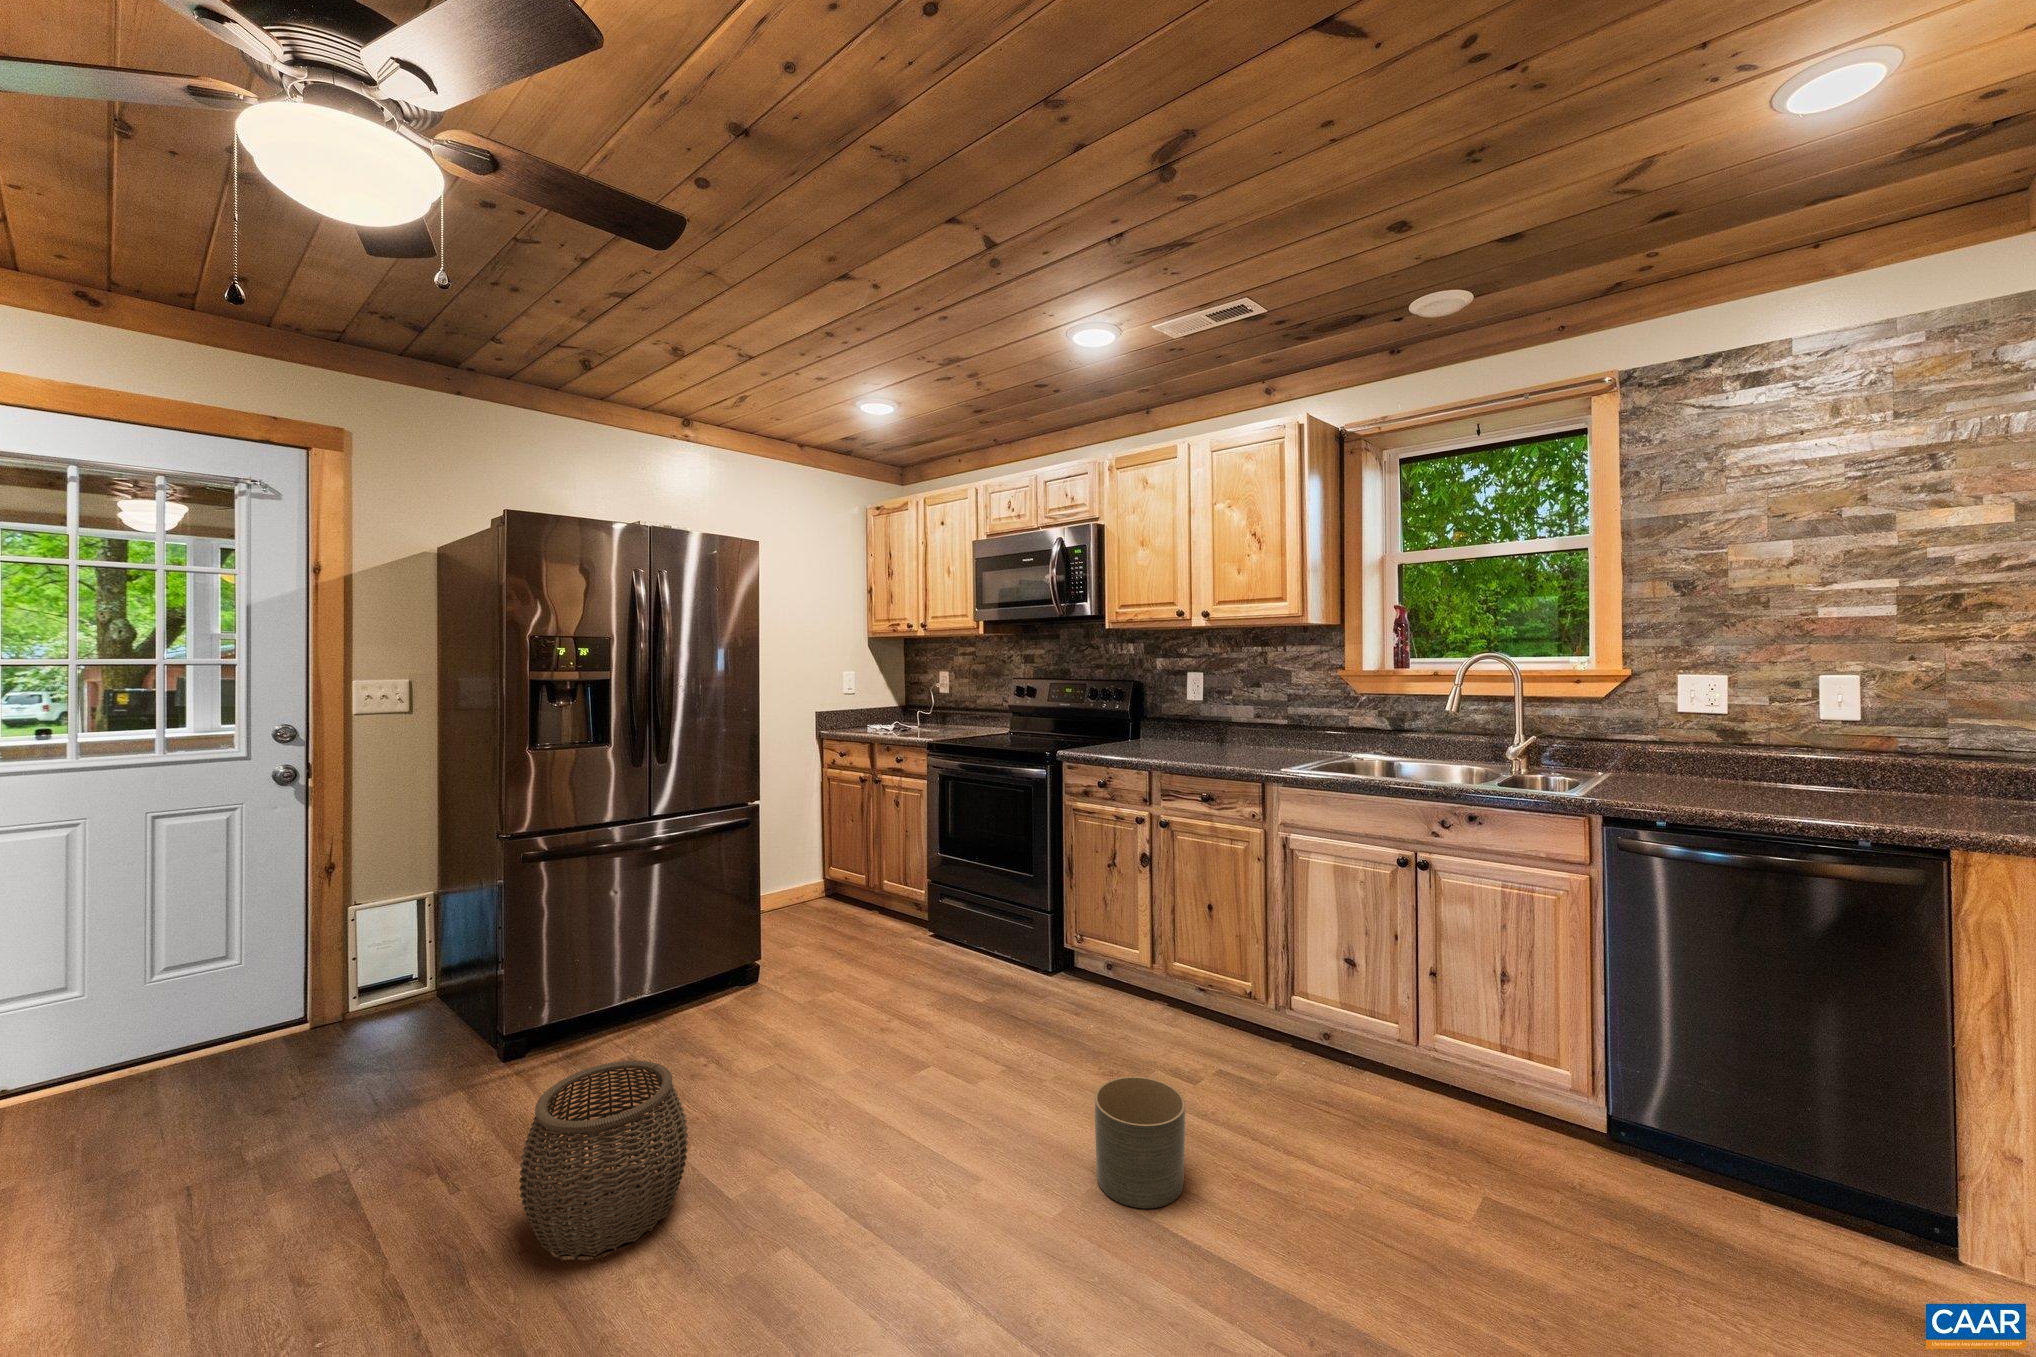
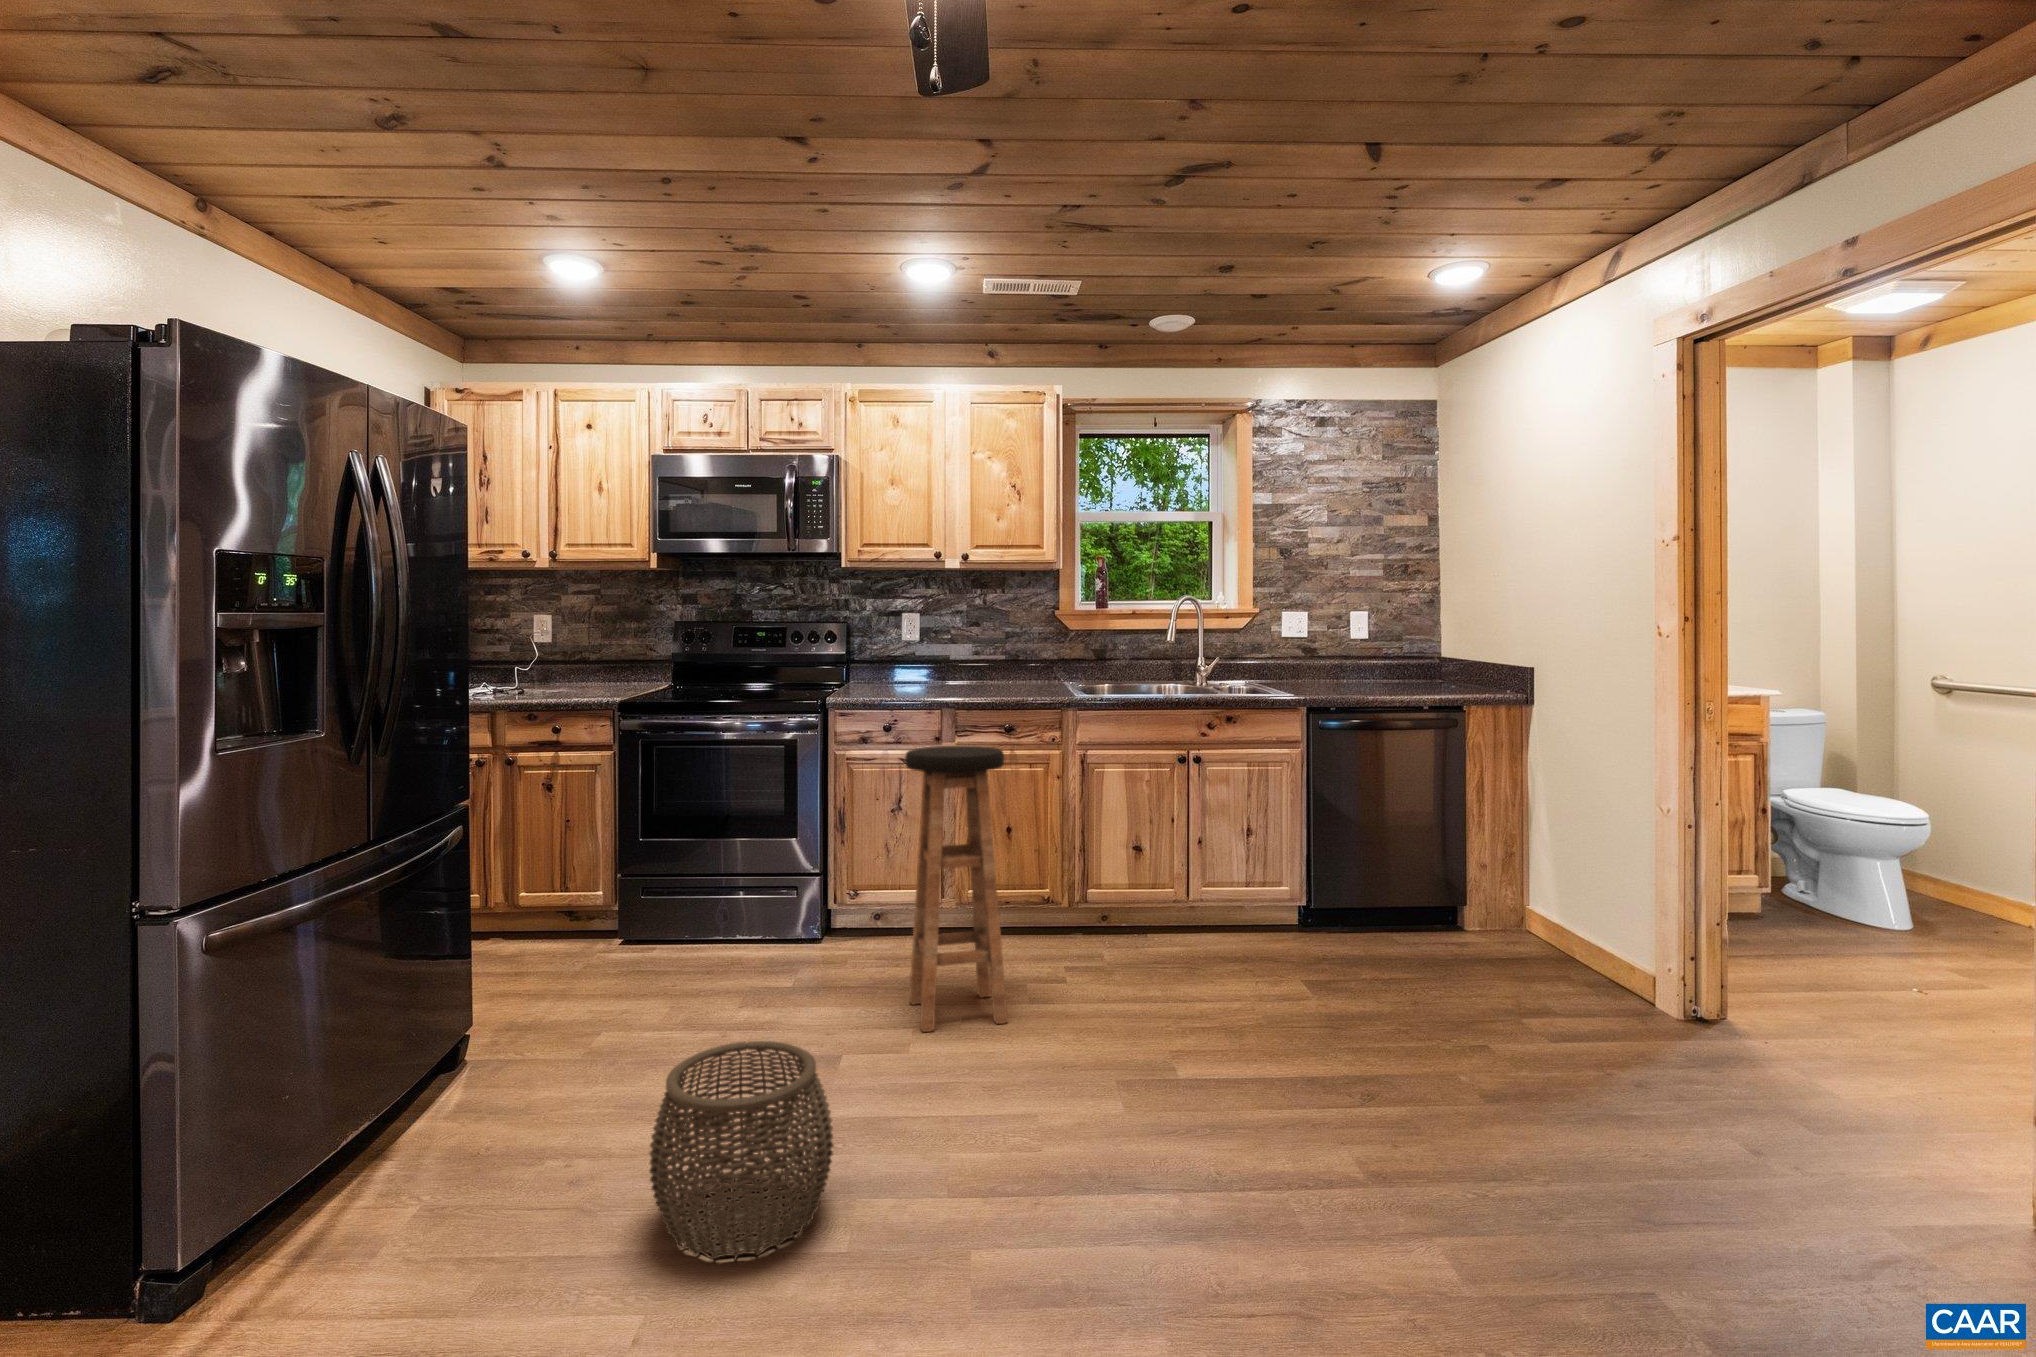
bar stool: none [969,817,1085,1126] -> present [905,746,1008,1032]
planter: present [1095,1076,1185,1208] -> none [1077,945,1153,1038]

